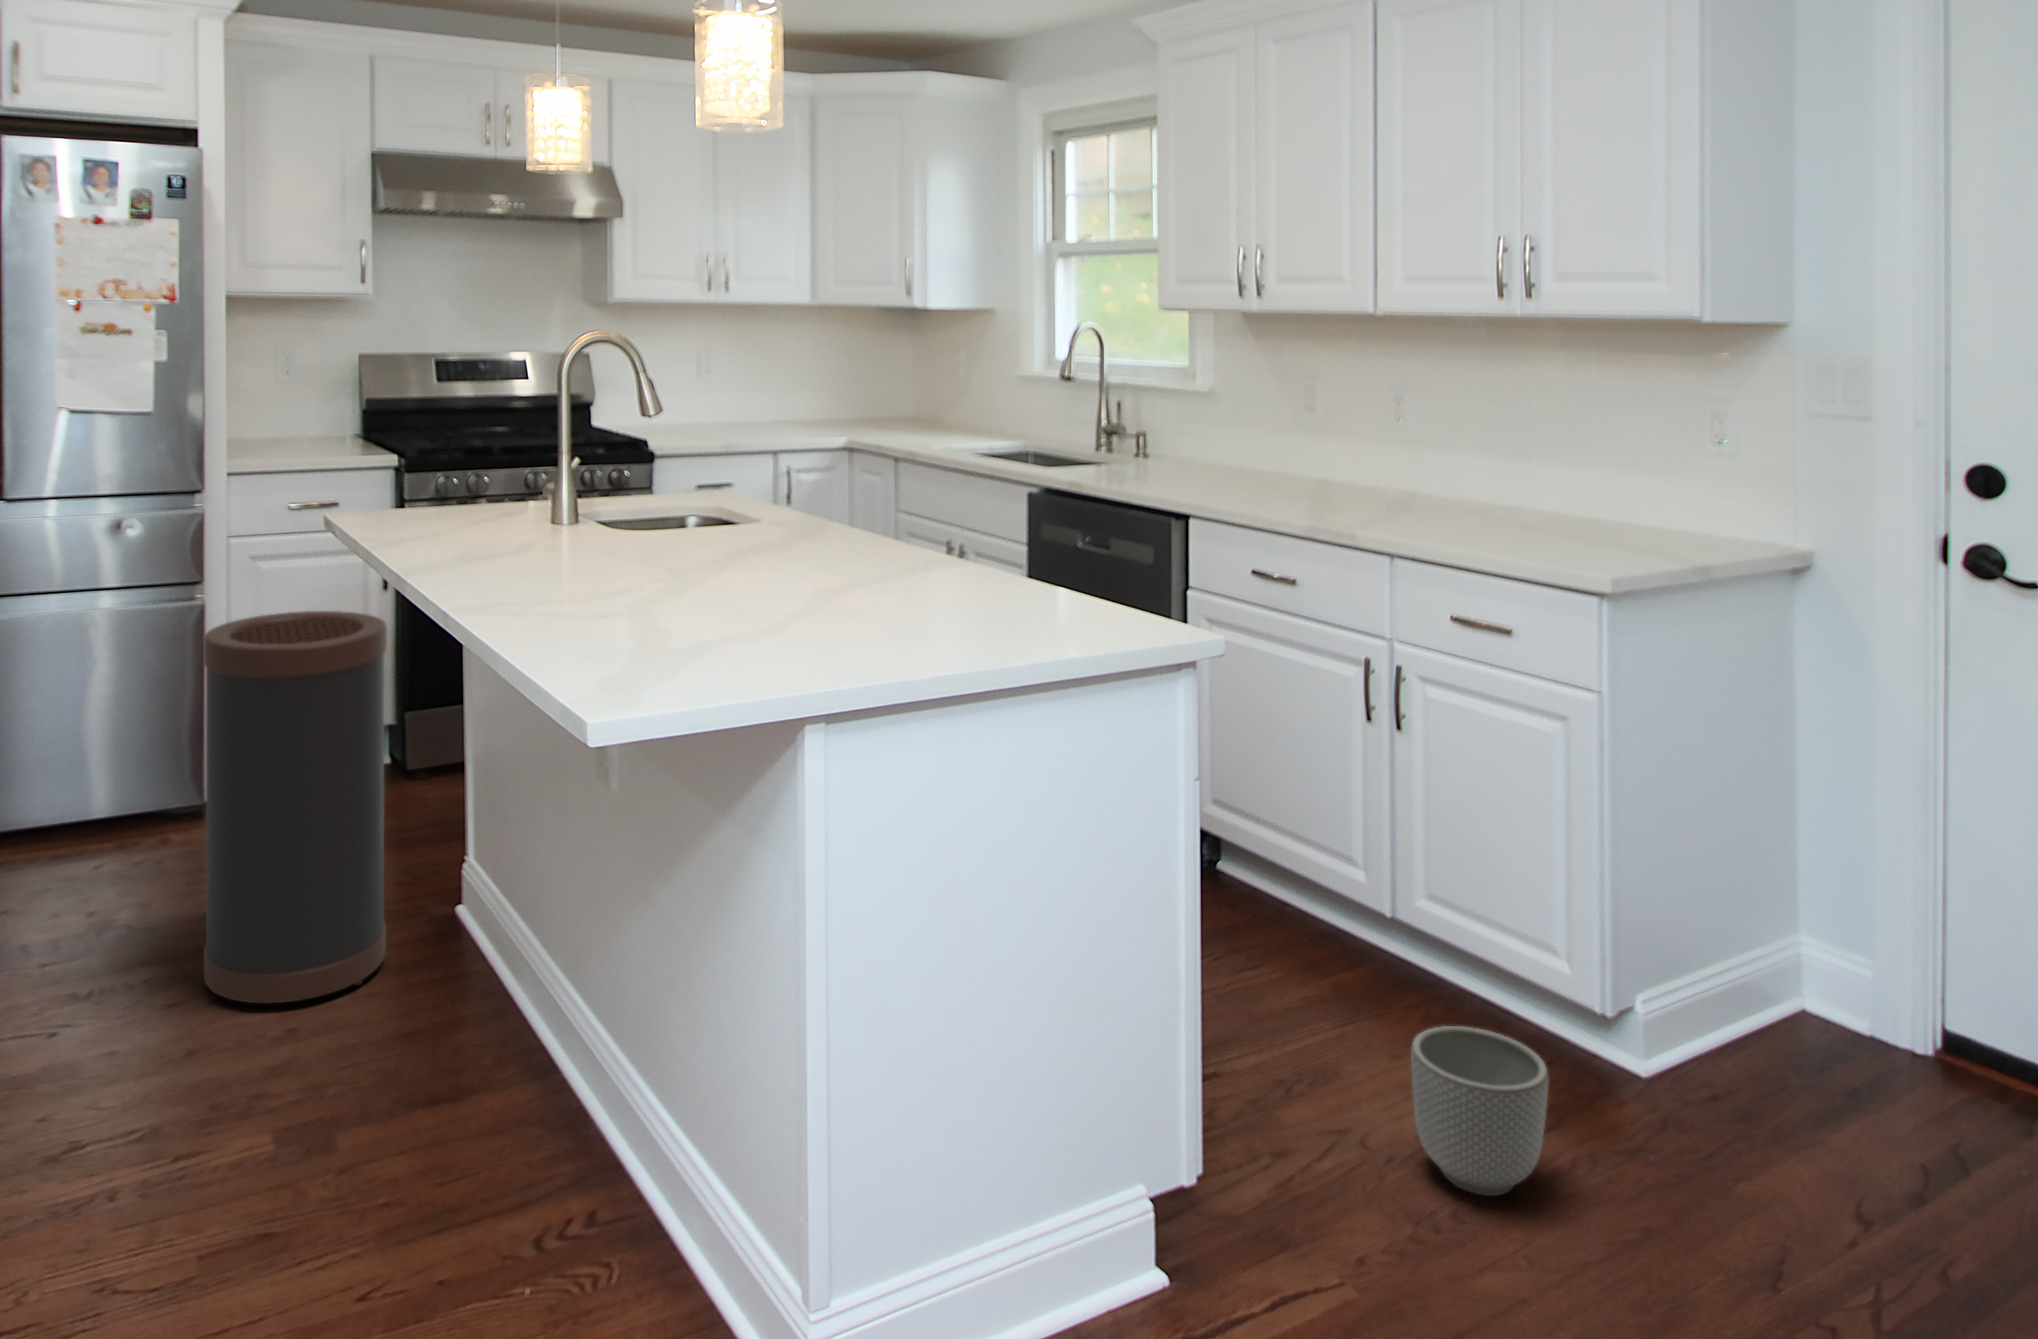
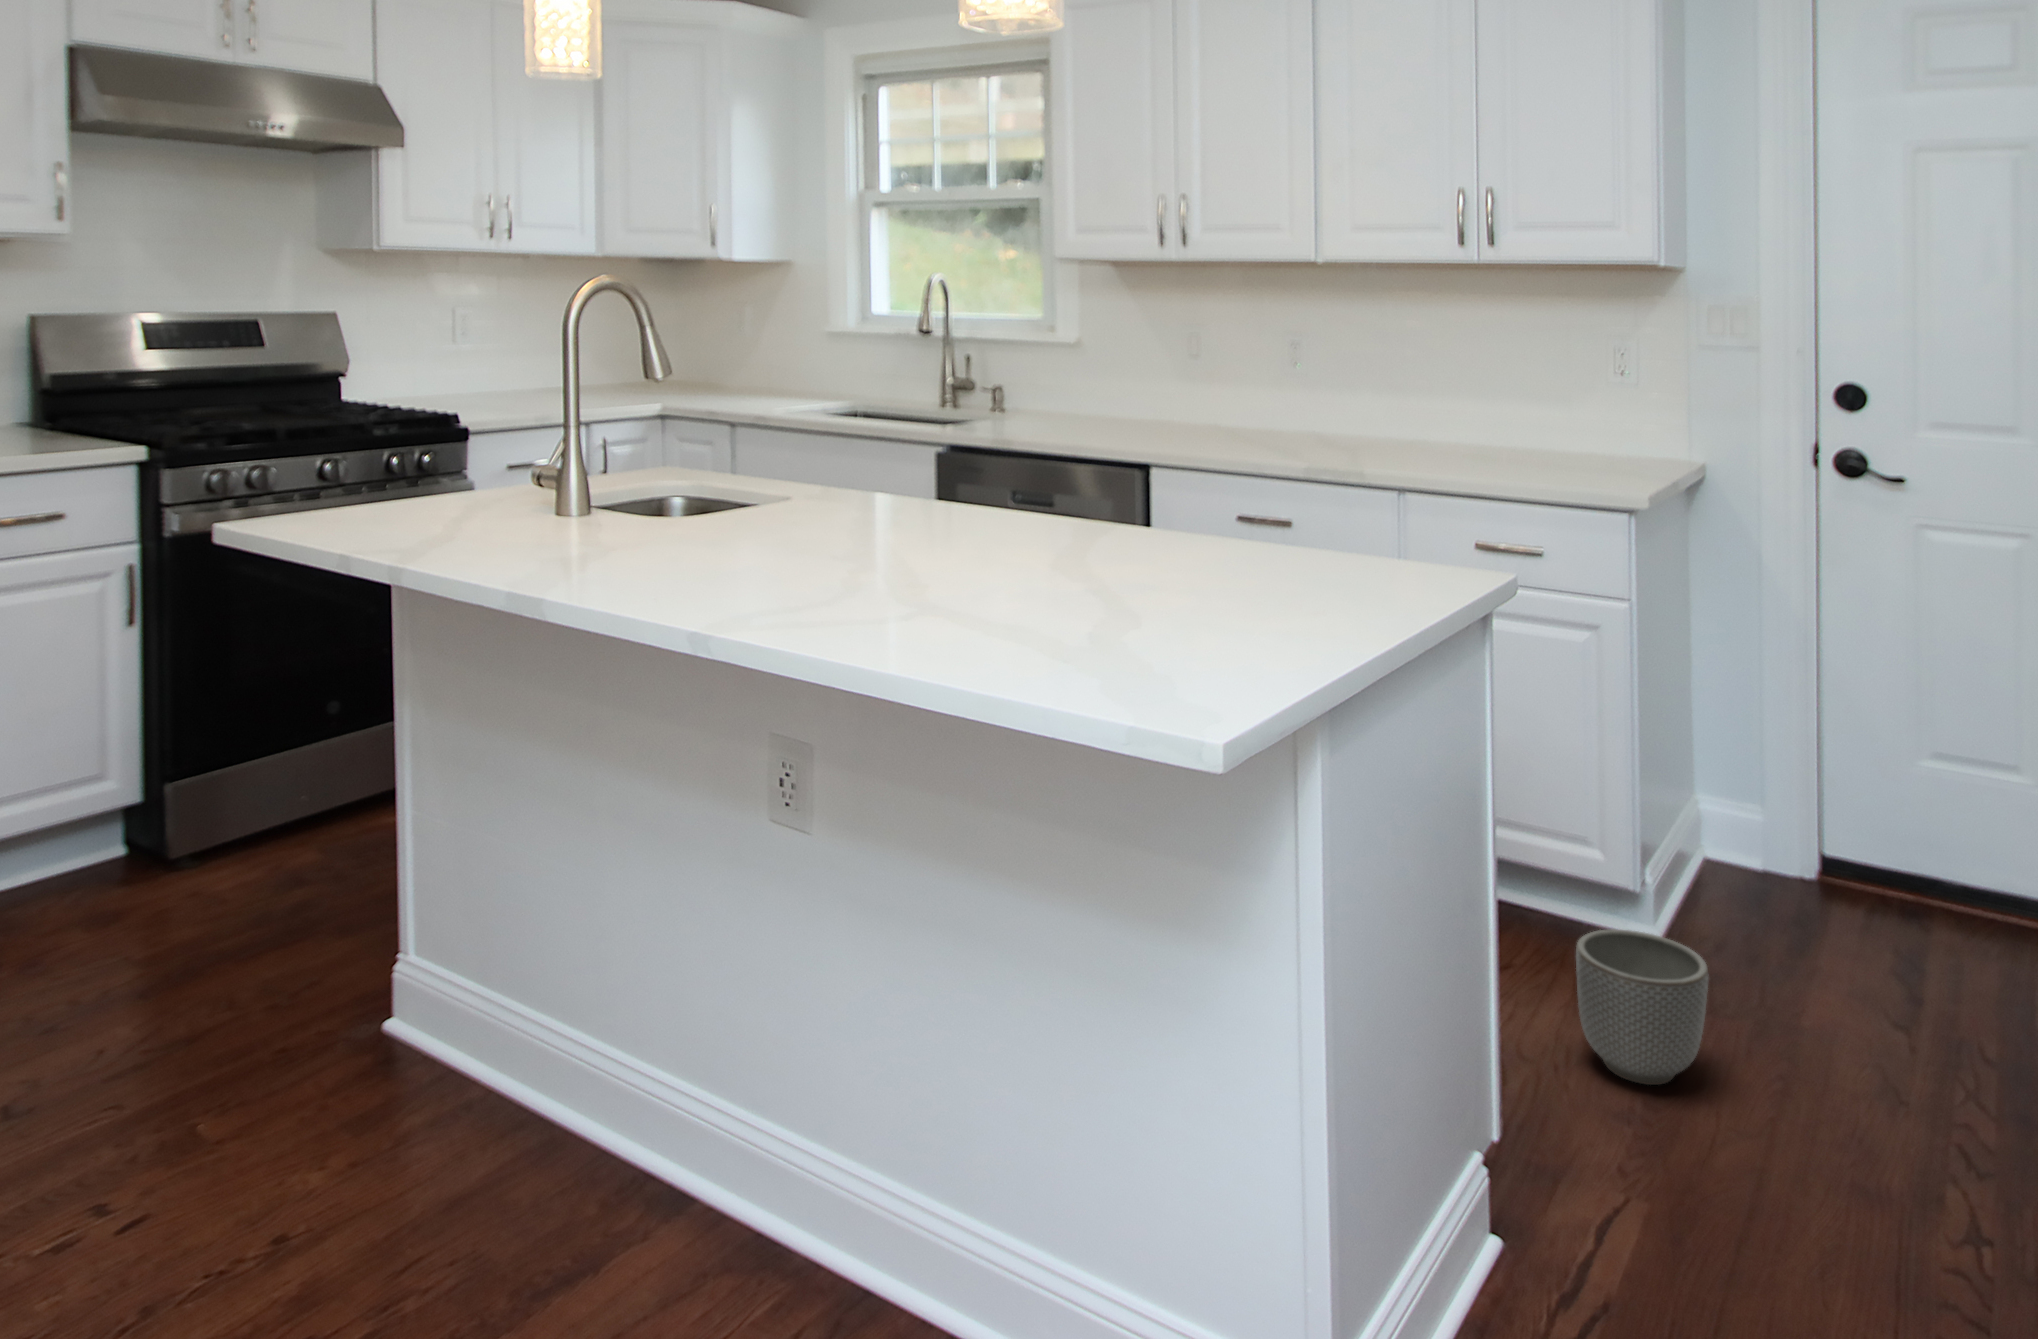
trash can: present [204,611,387,1003] -> none [90,655,357,1215]

